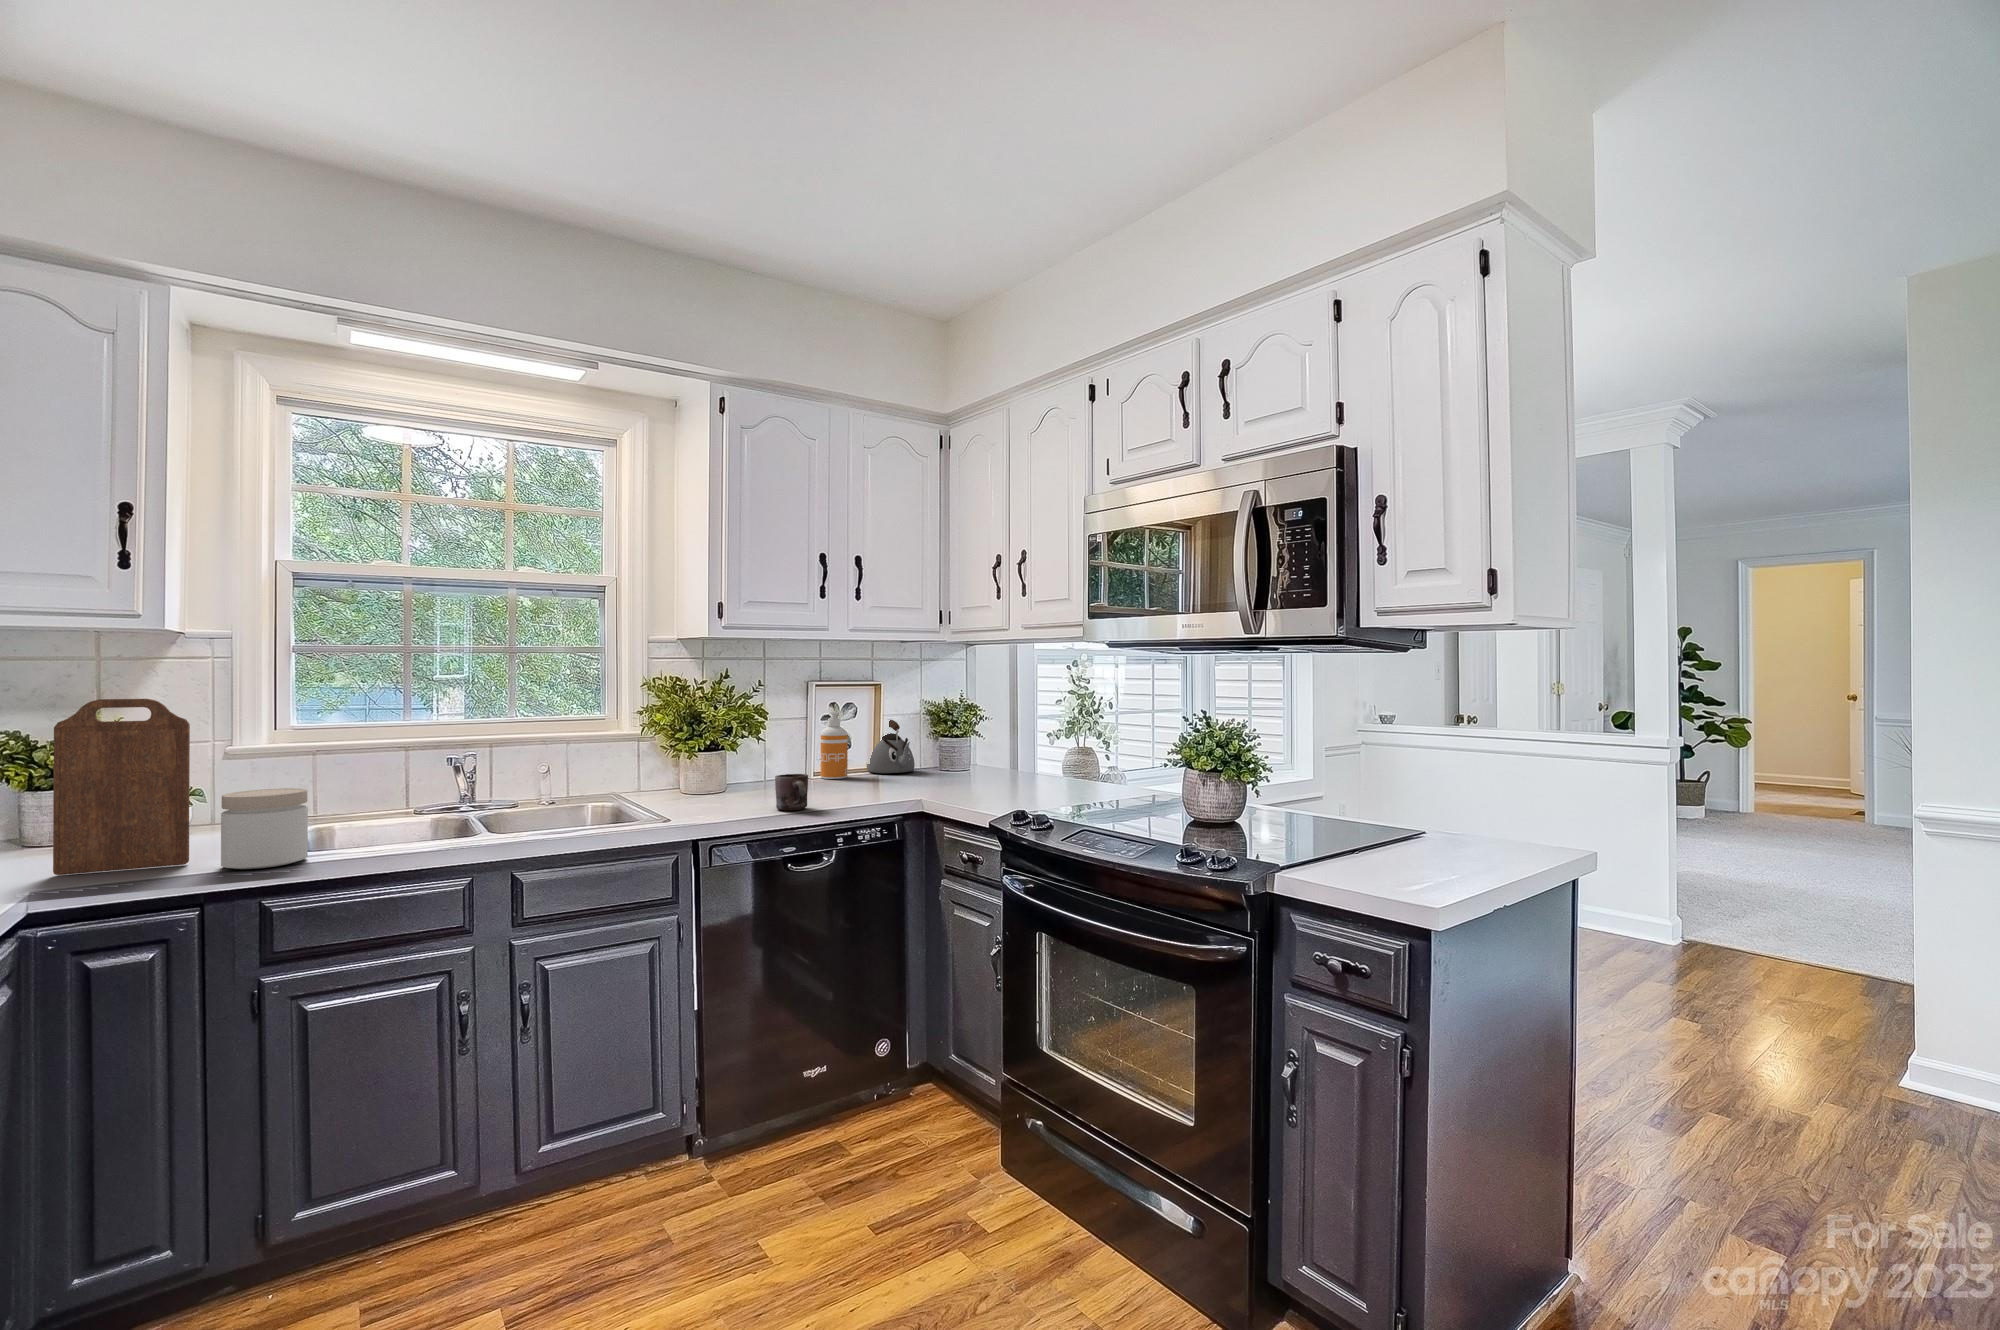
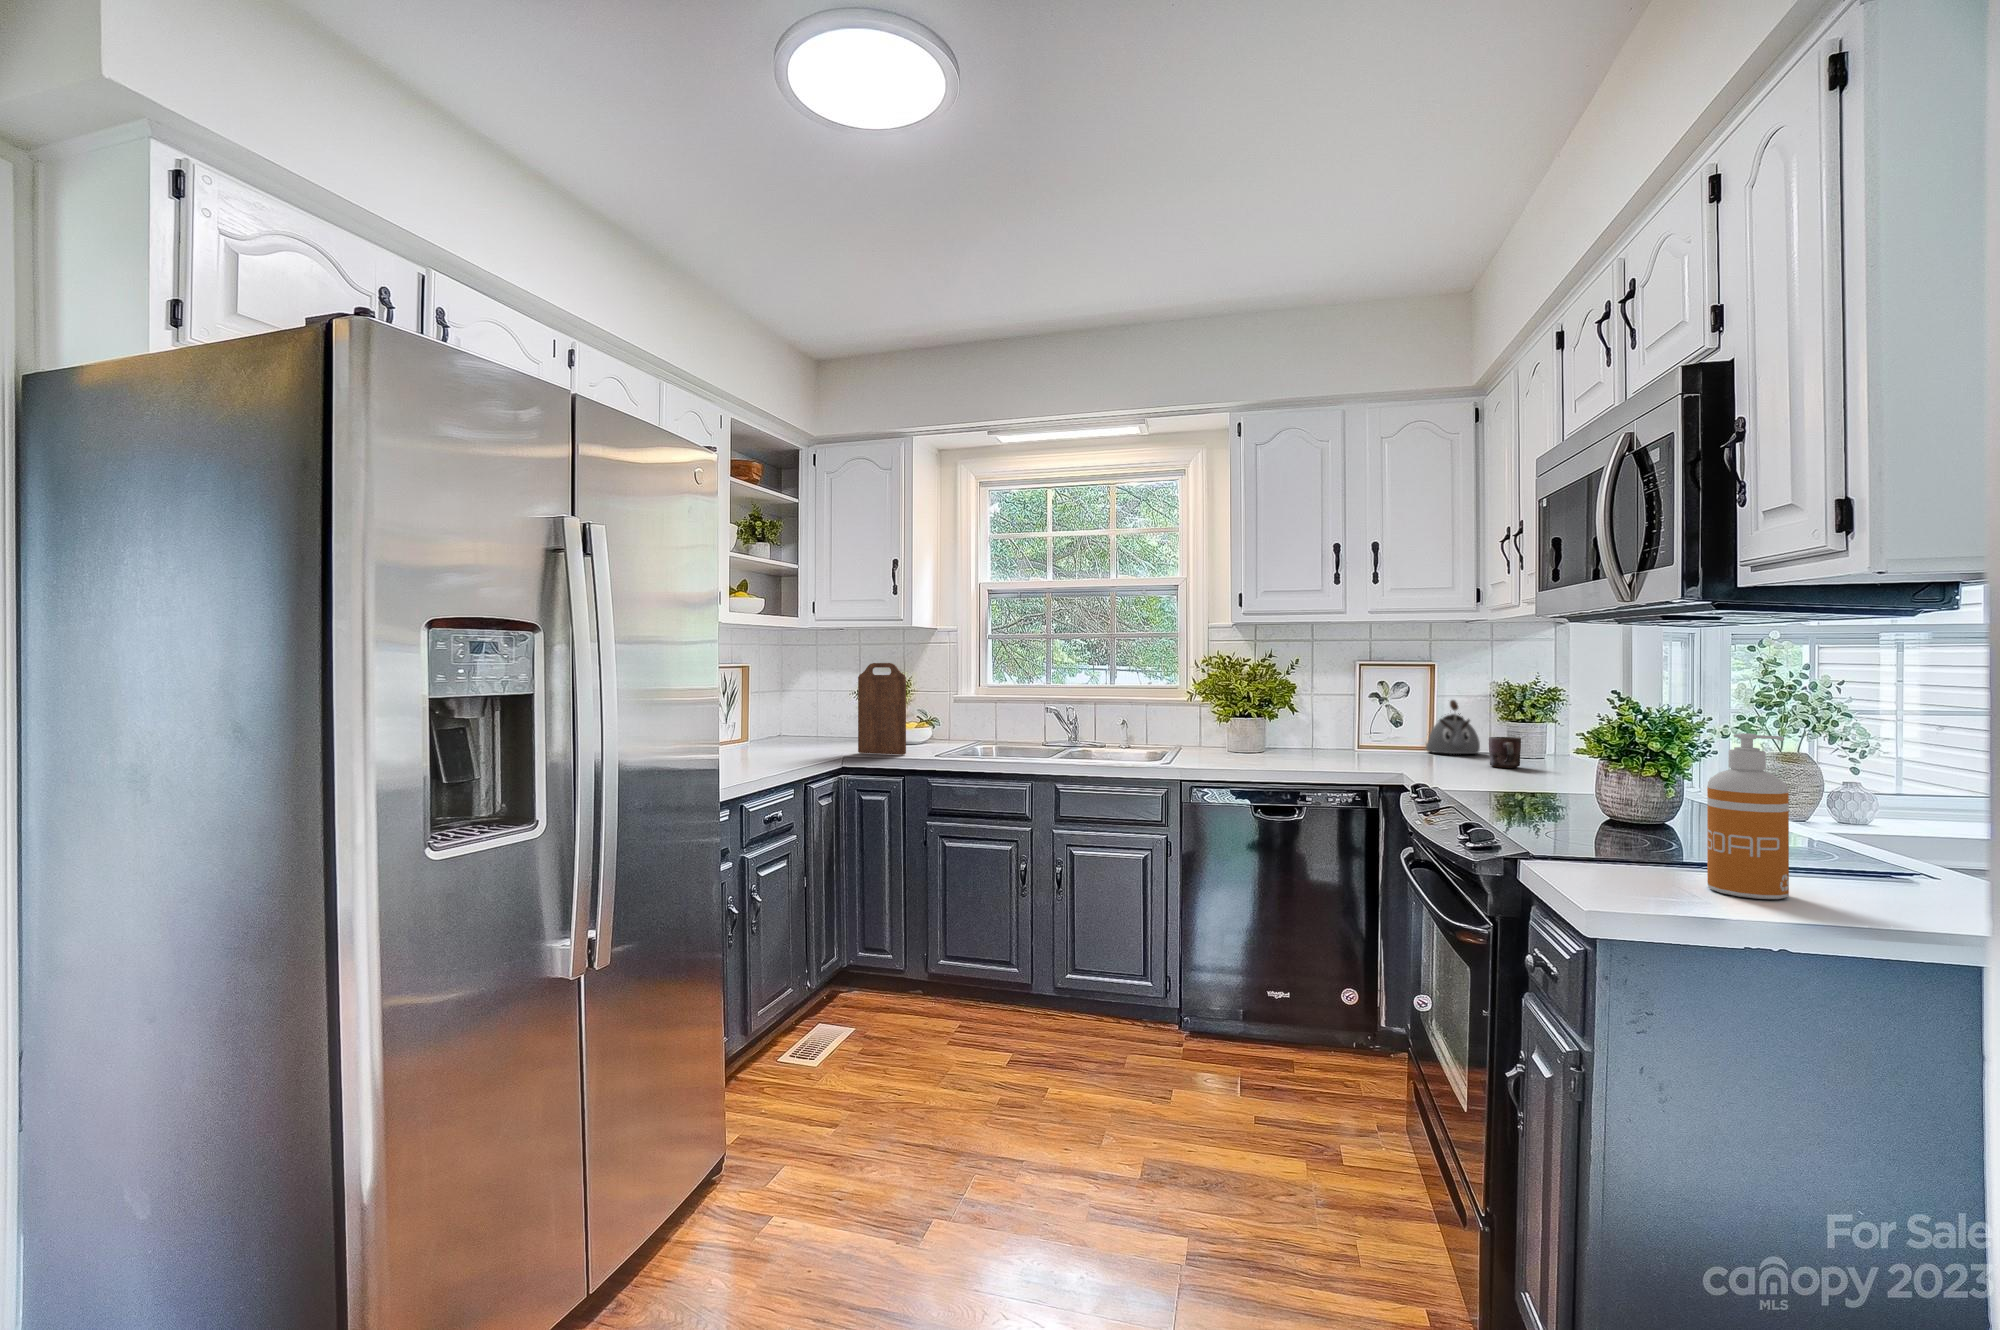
soap dispenser: present [821,711,848,779] -> present [1707,733,1789,899]
mug: present [775,774,808,811] -> present [1489,737,1521,768]
jar: present [221,788,308,869] -> none [911,716,950,759]

